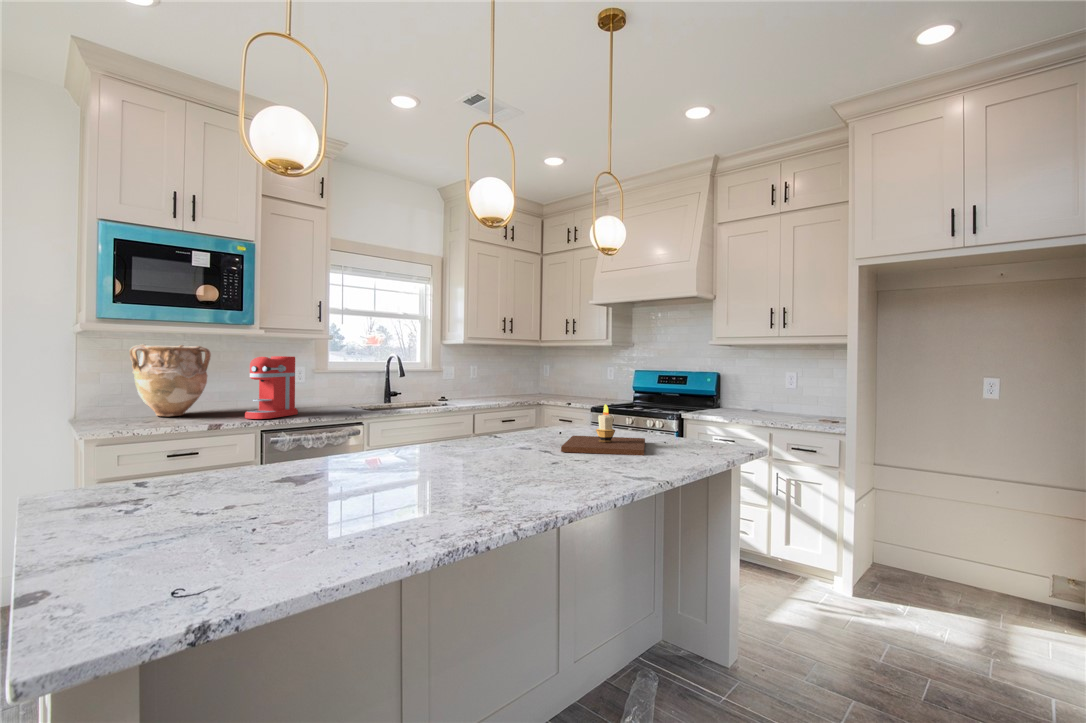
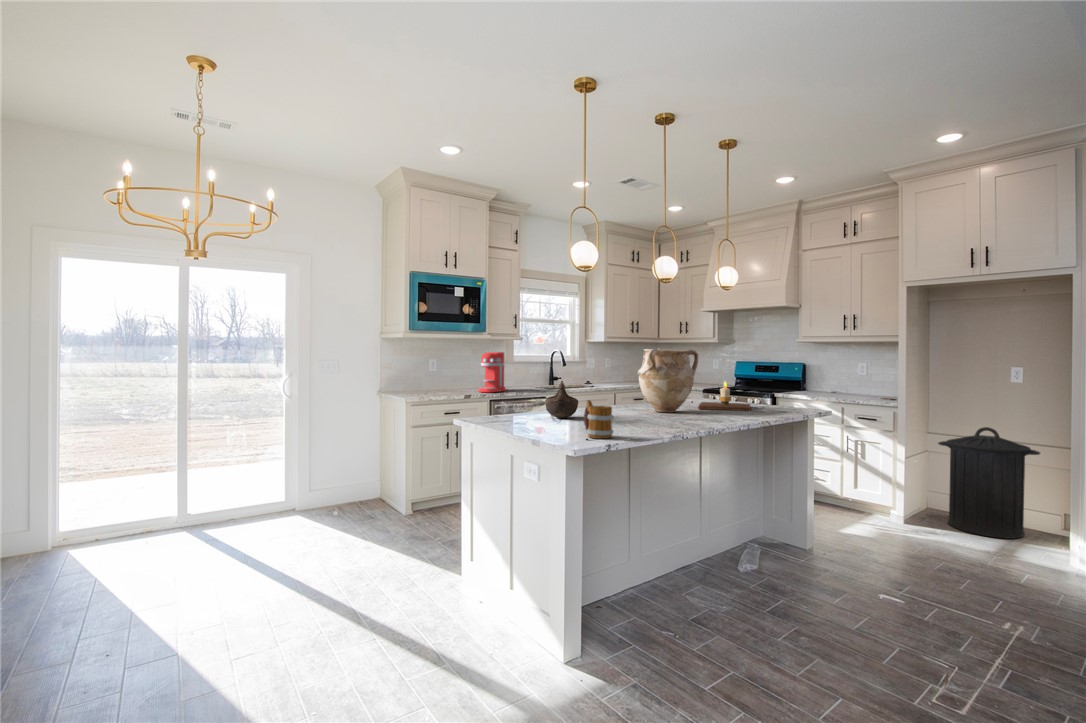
vase: present [130,344,211,417] -> present [638,348,698,413]
decorative bowl: none [229,412,305,492] -> present [545,381,578,418]
trash can: none [893,461,1031,620] -> present [938,427,1040,539]
mug: none [148,491,238,623] -> present [584,400,613,439]

